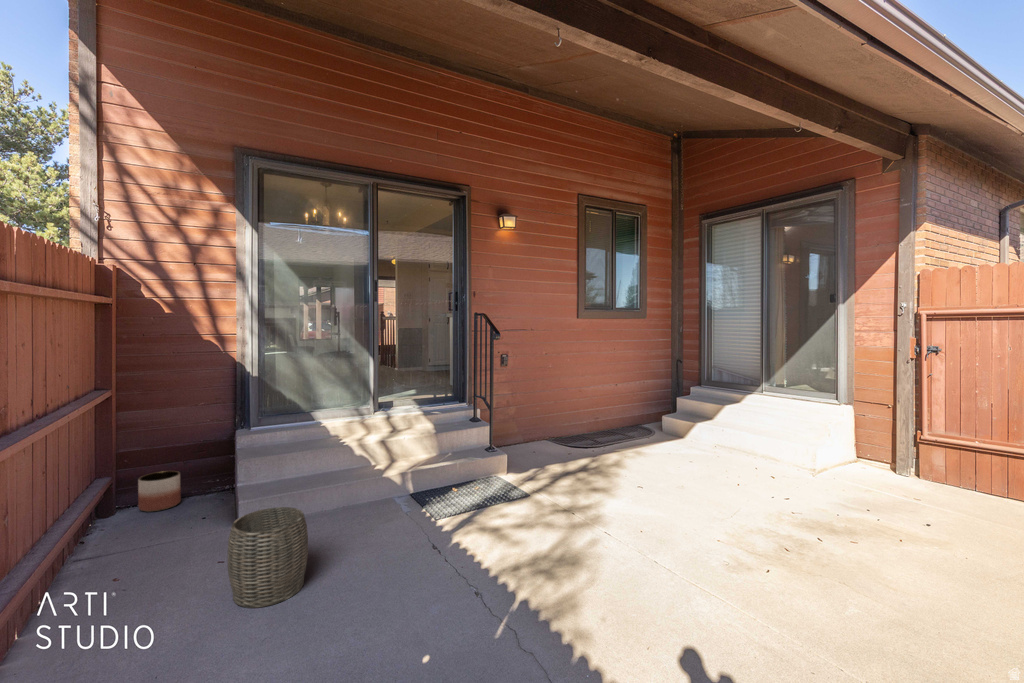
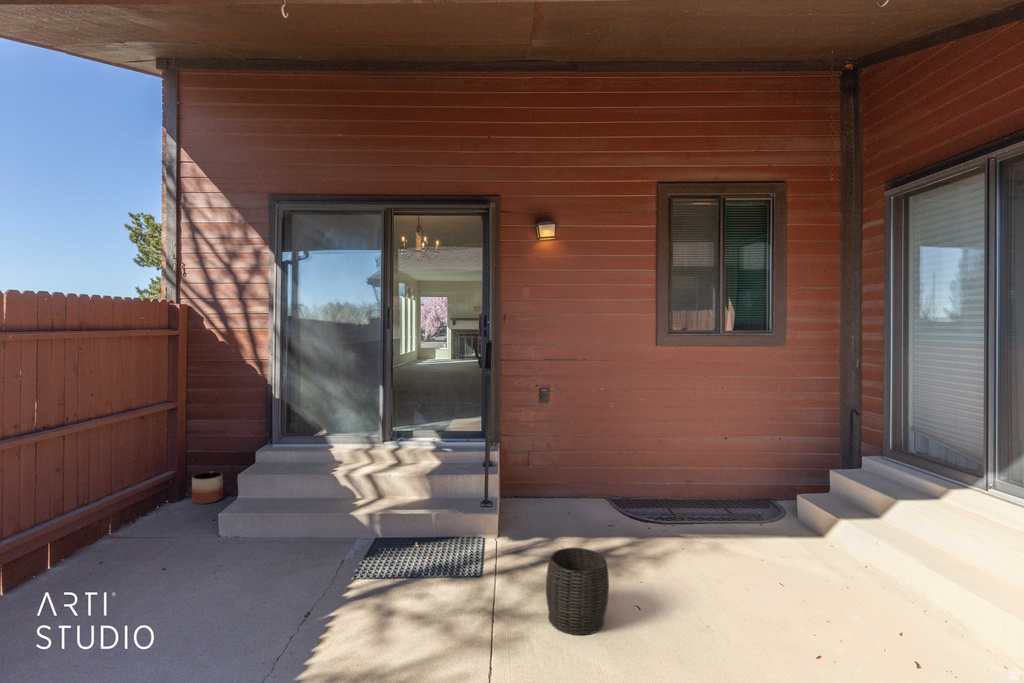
woven basket: present [228,507,308,608] -> present [546,548,609,635]

